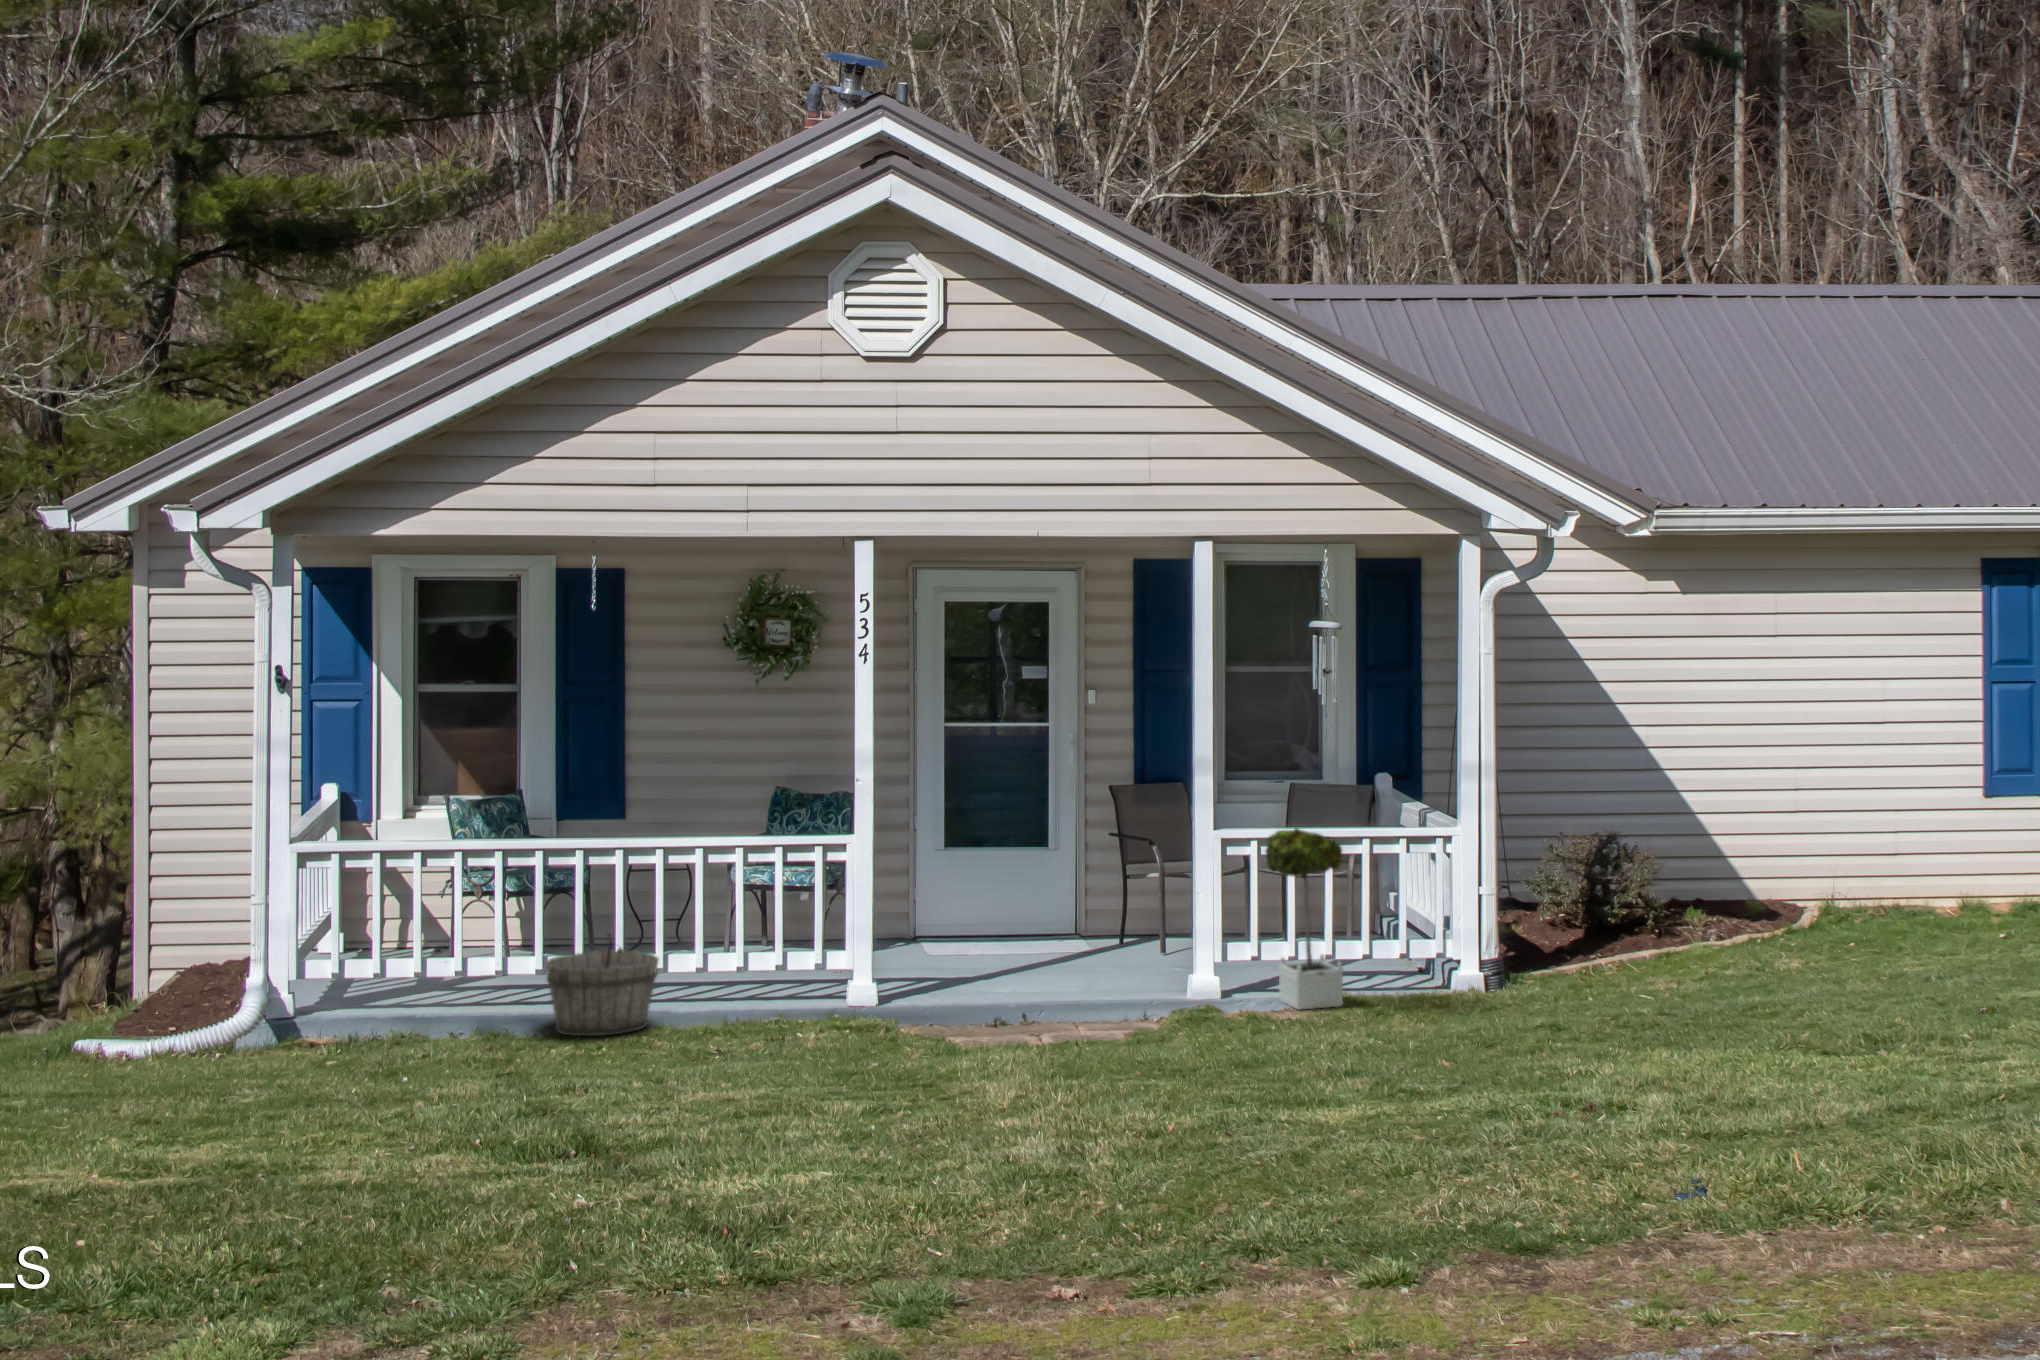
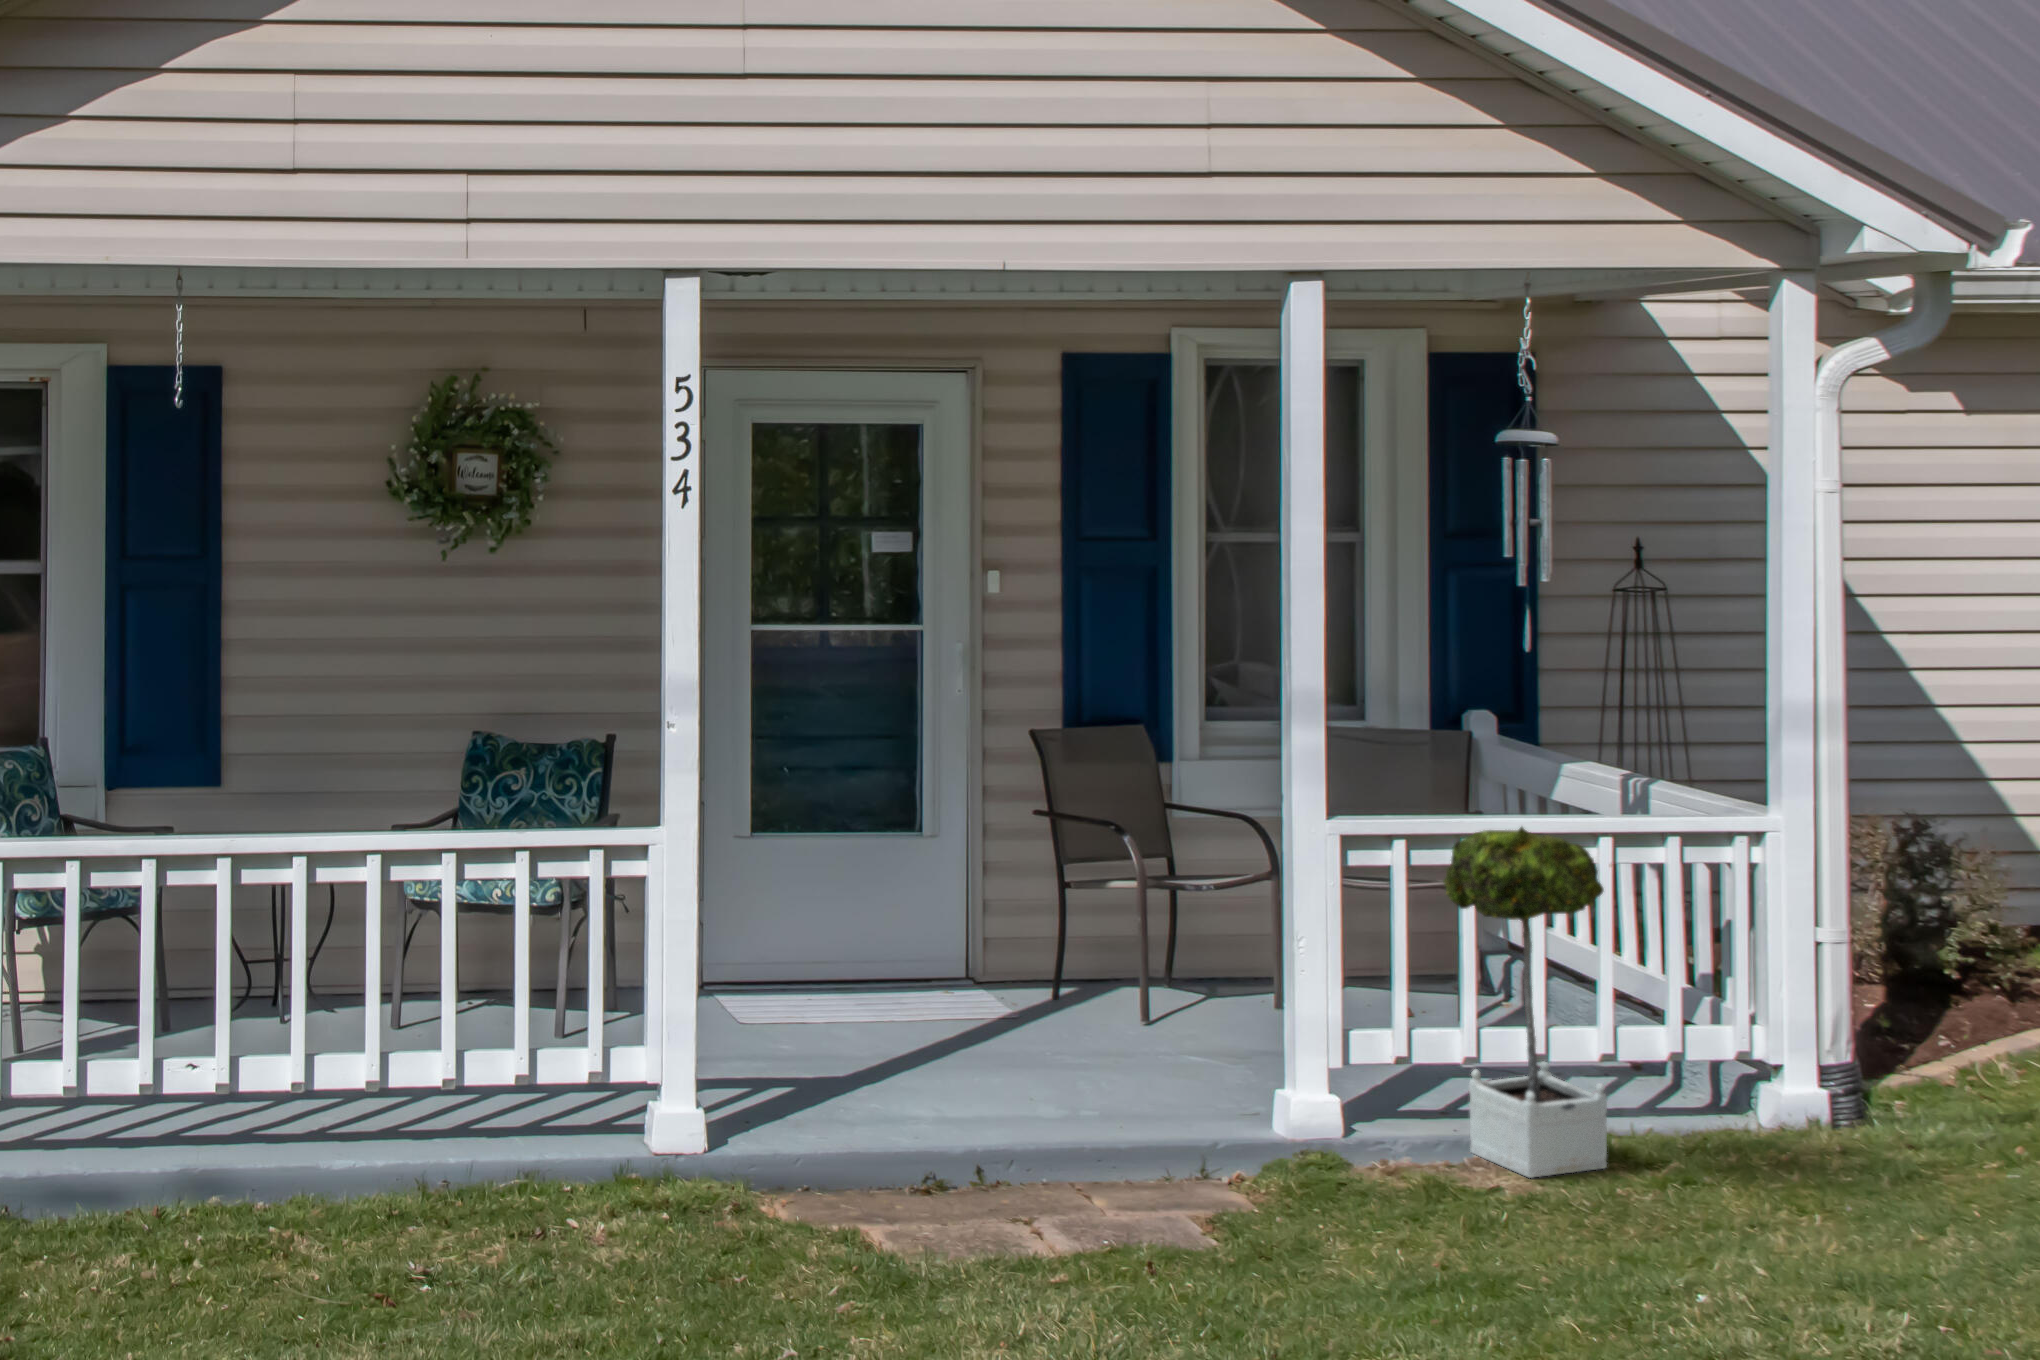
wooden bucket: present [546,934,659,1036] -> none [88,1029,308,1241]

